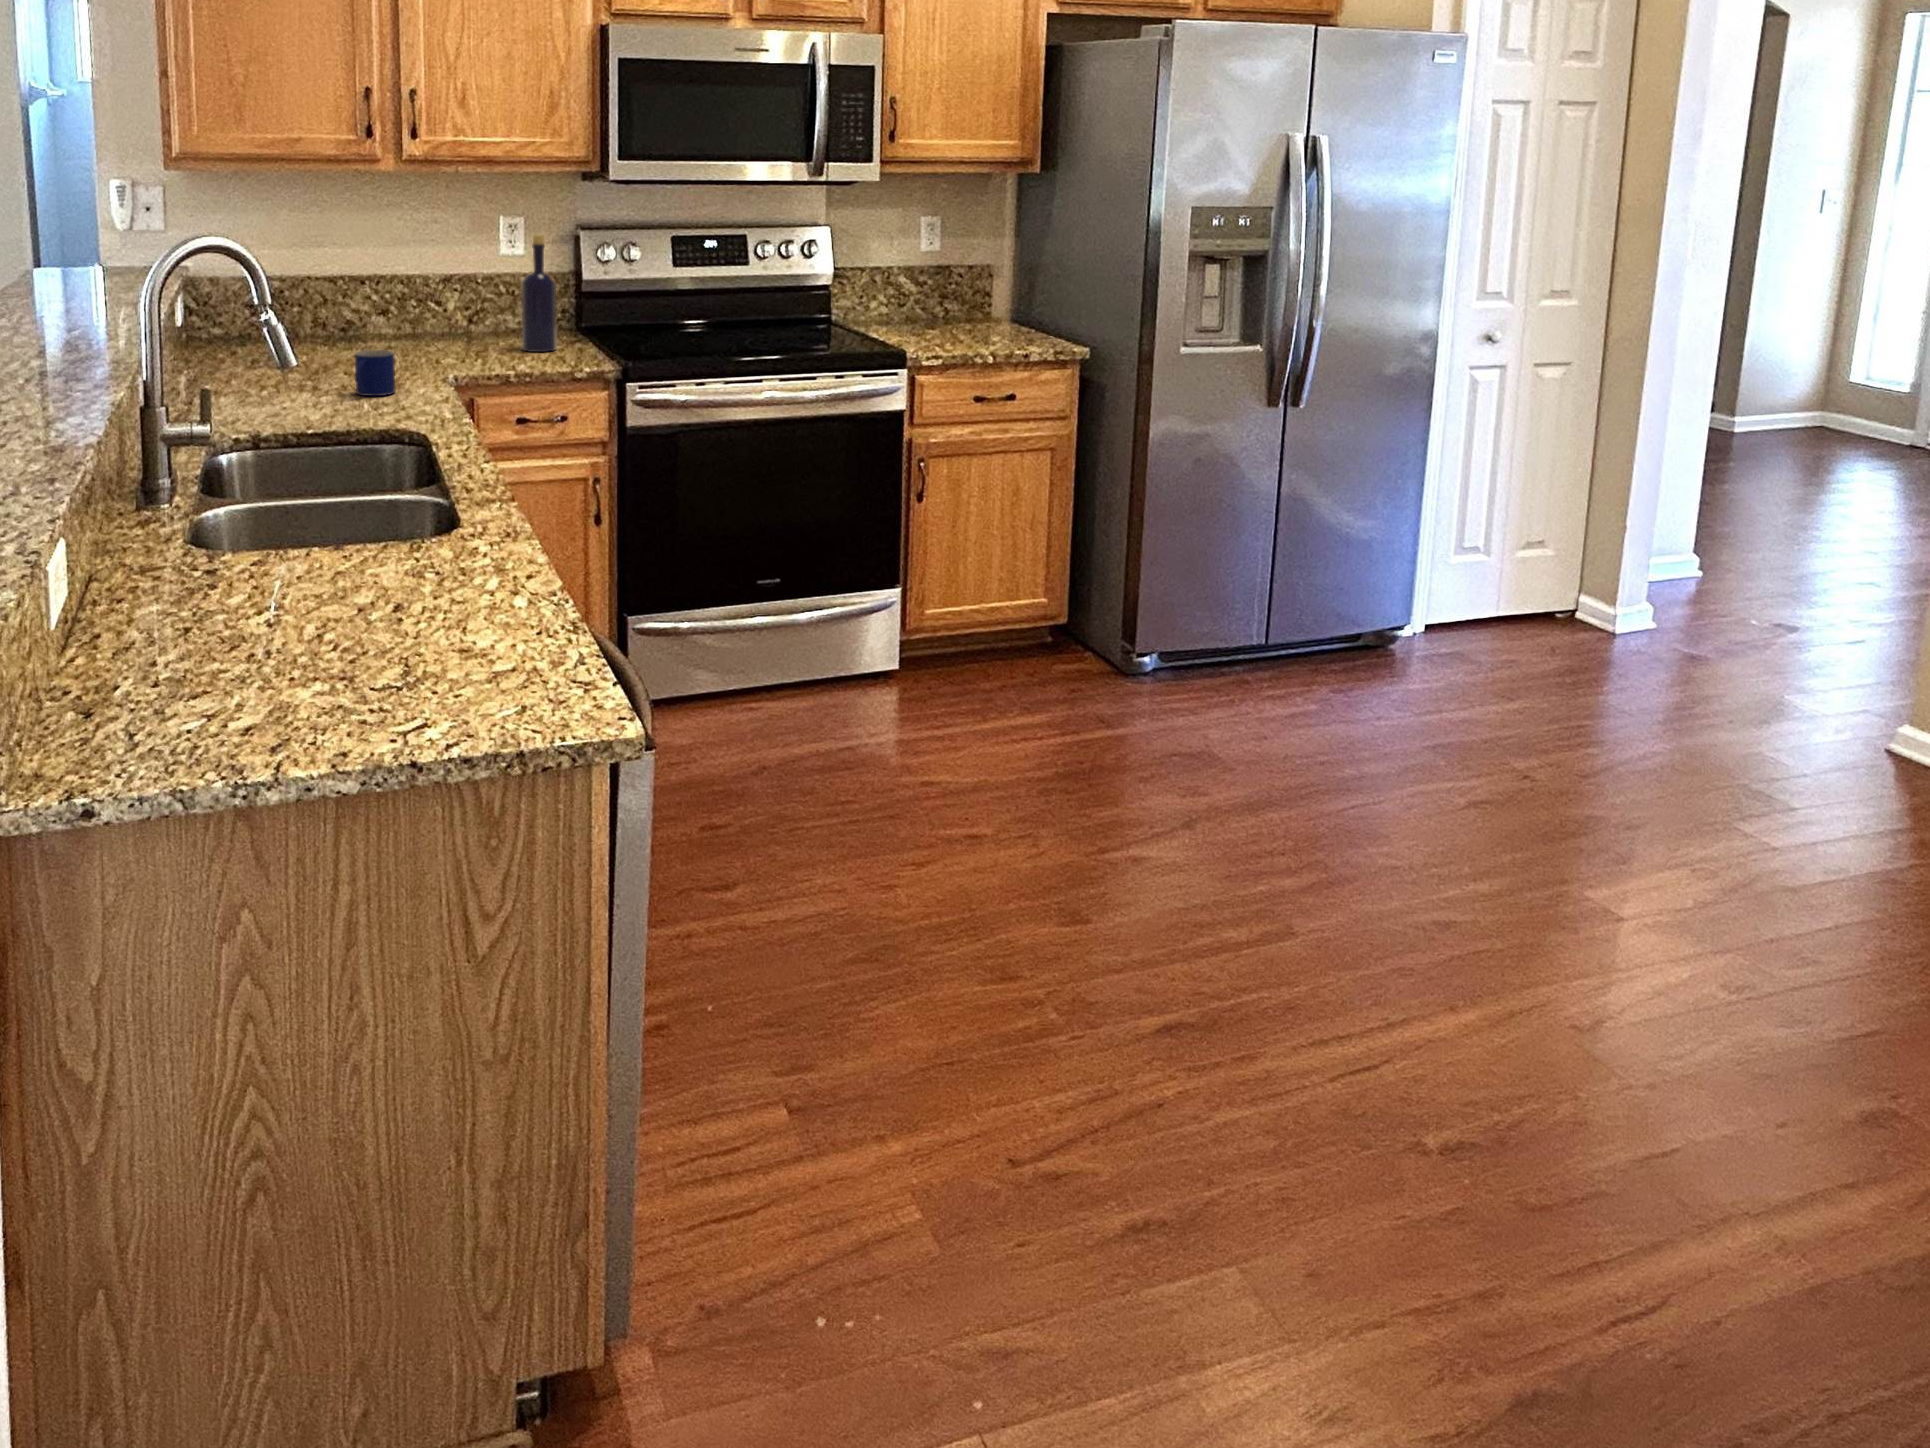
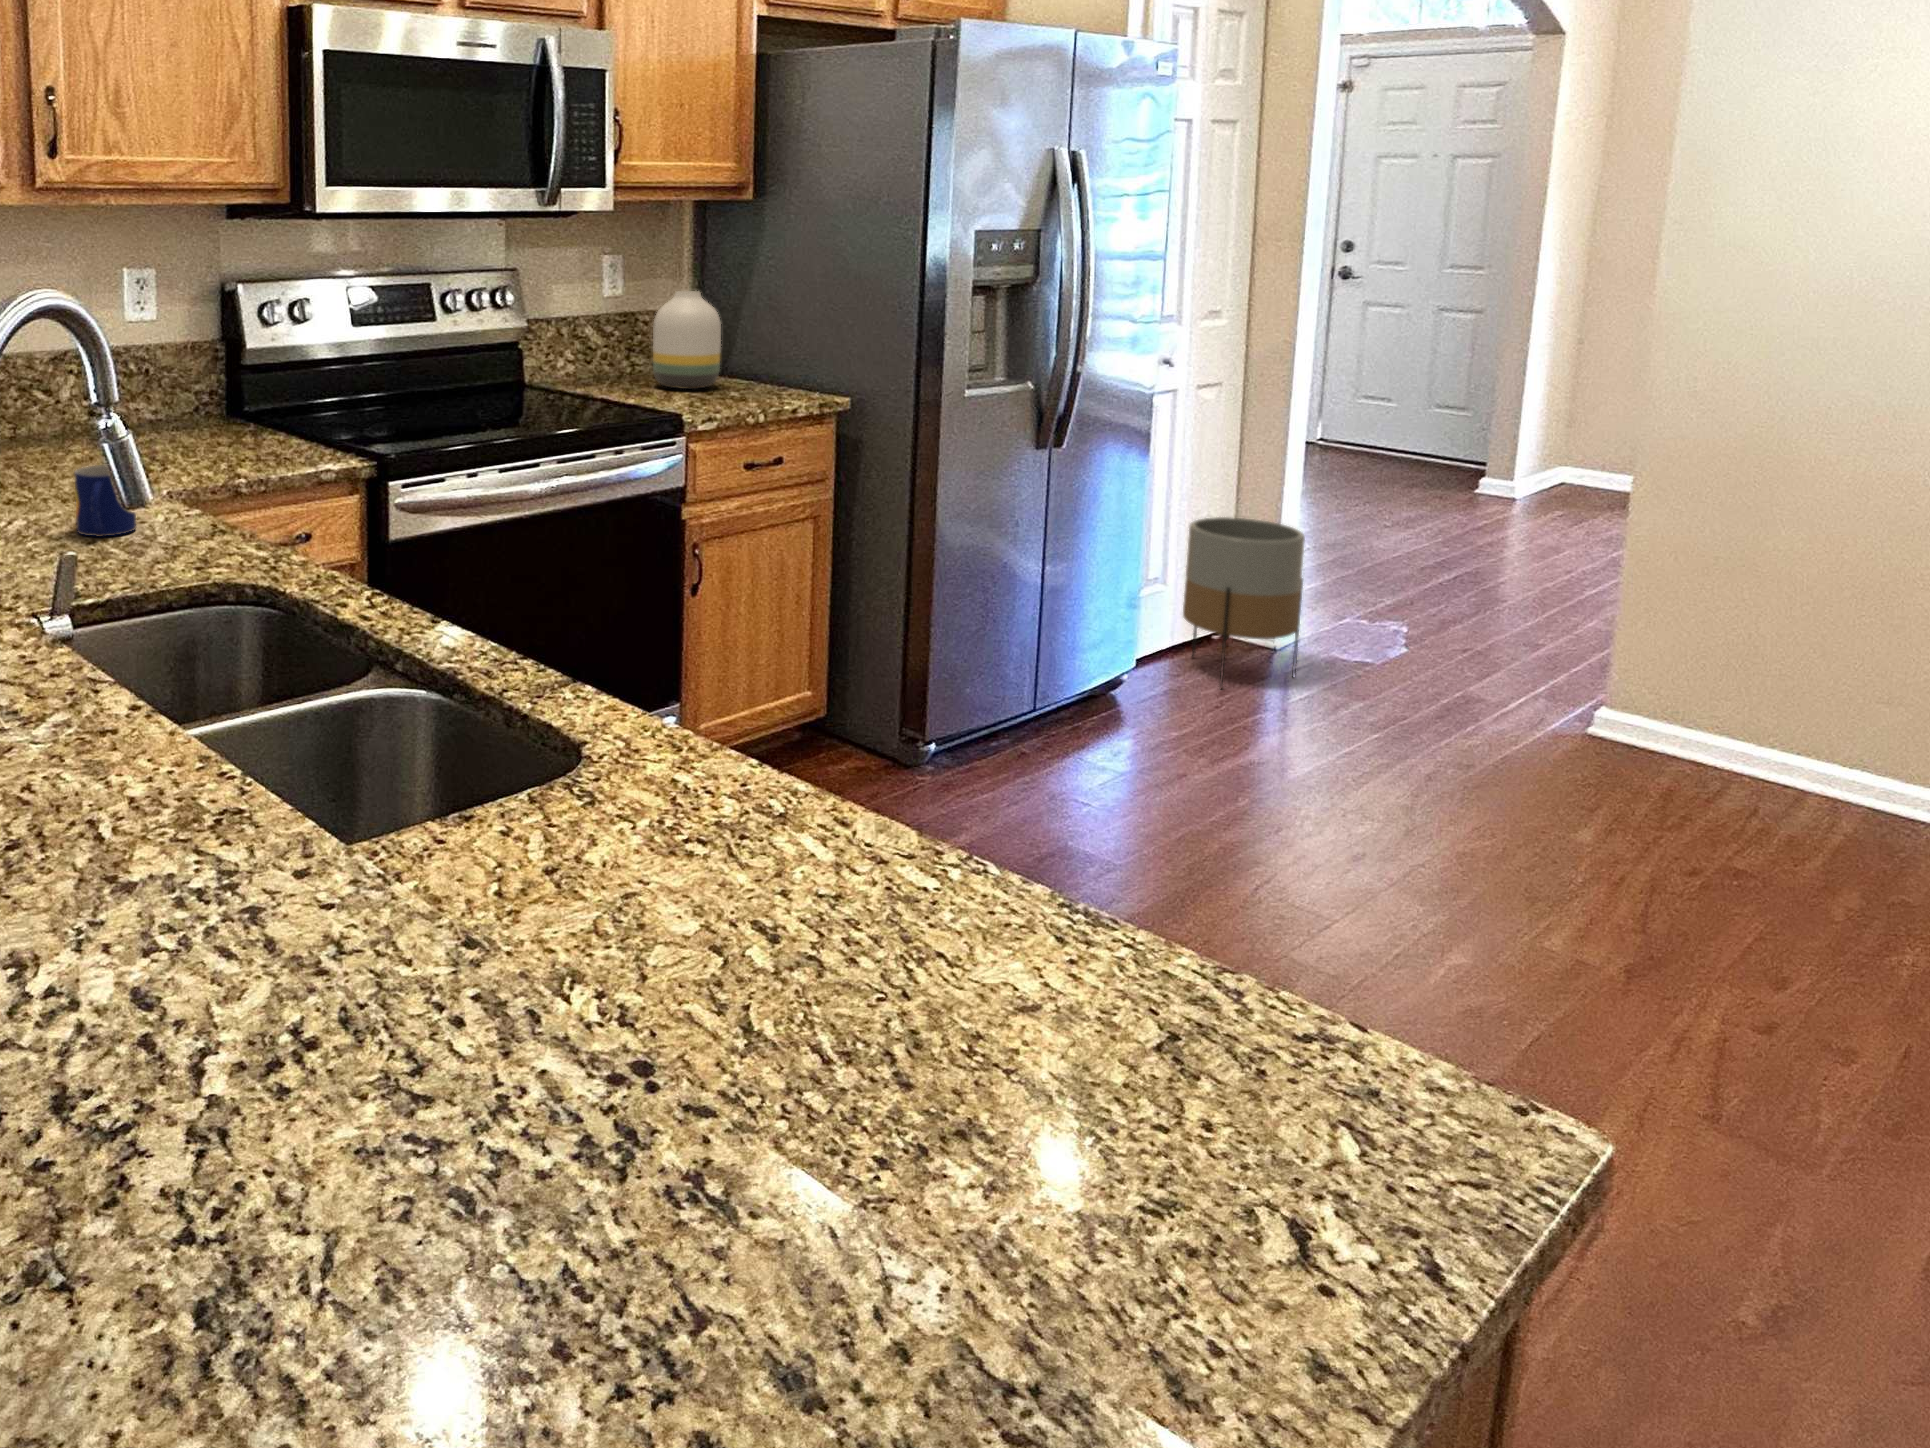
bottle: present [522,234,557,352] -> none [201,289,249,451]
vase: none [947,249,1005,332] -> present [653,291,721,389]
planter: none [1489,493,1614,658] -> present [1183,517,1305,688]

